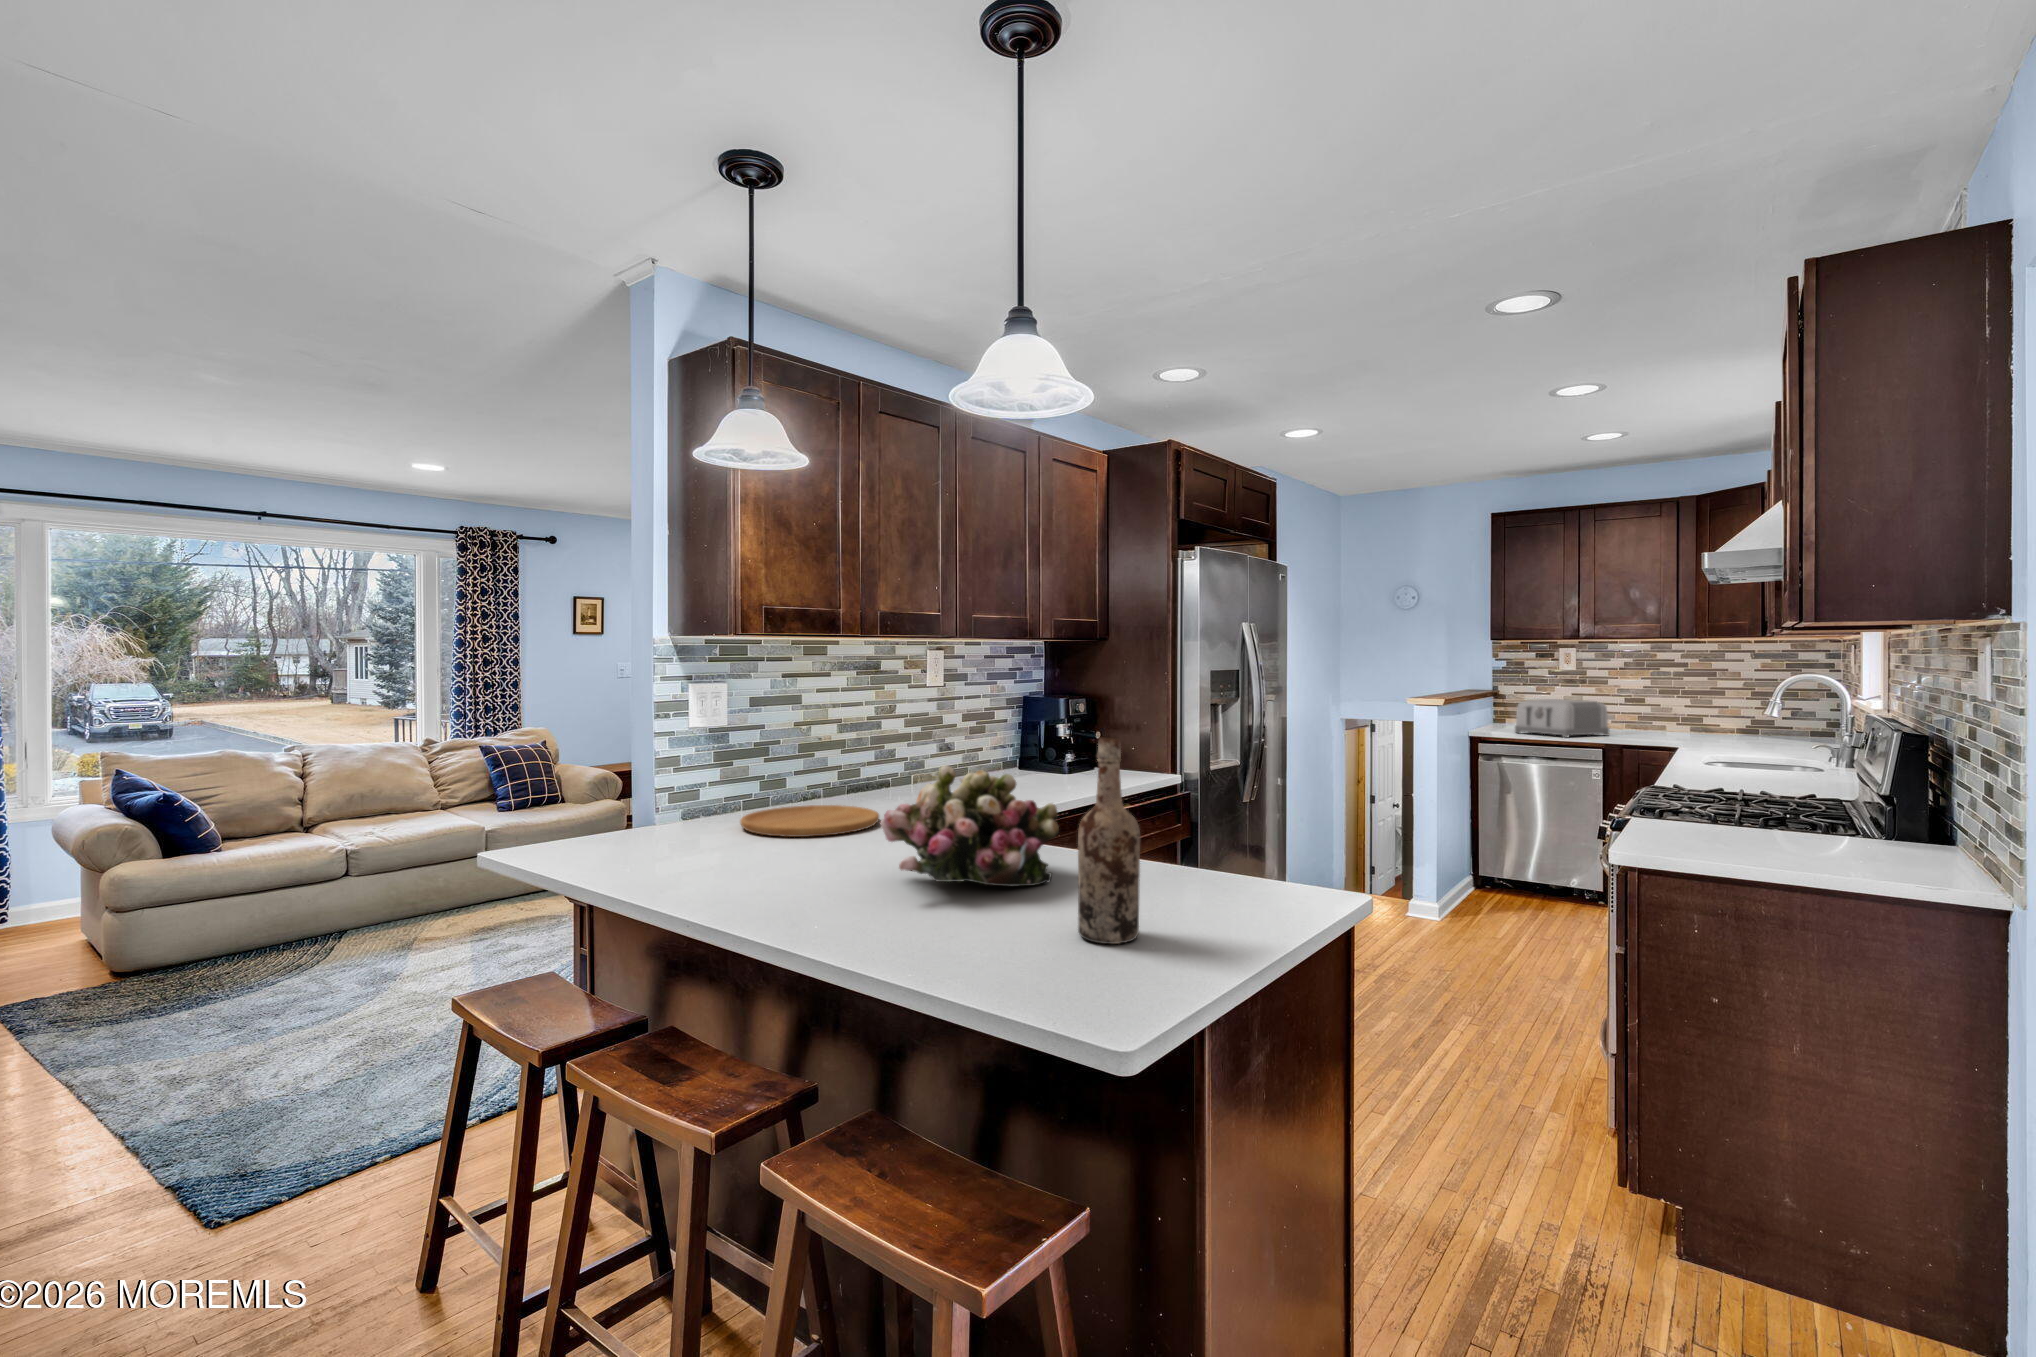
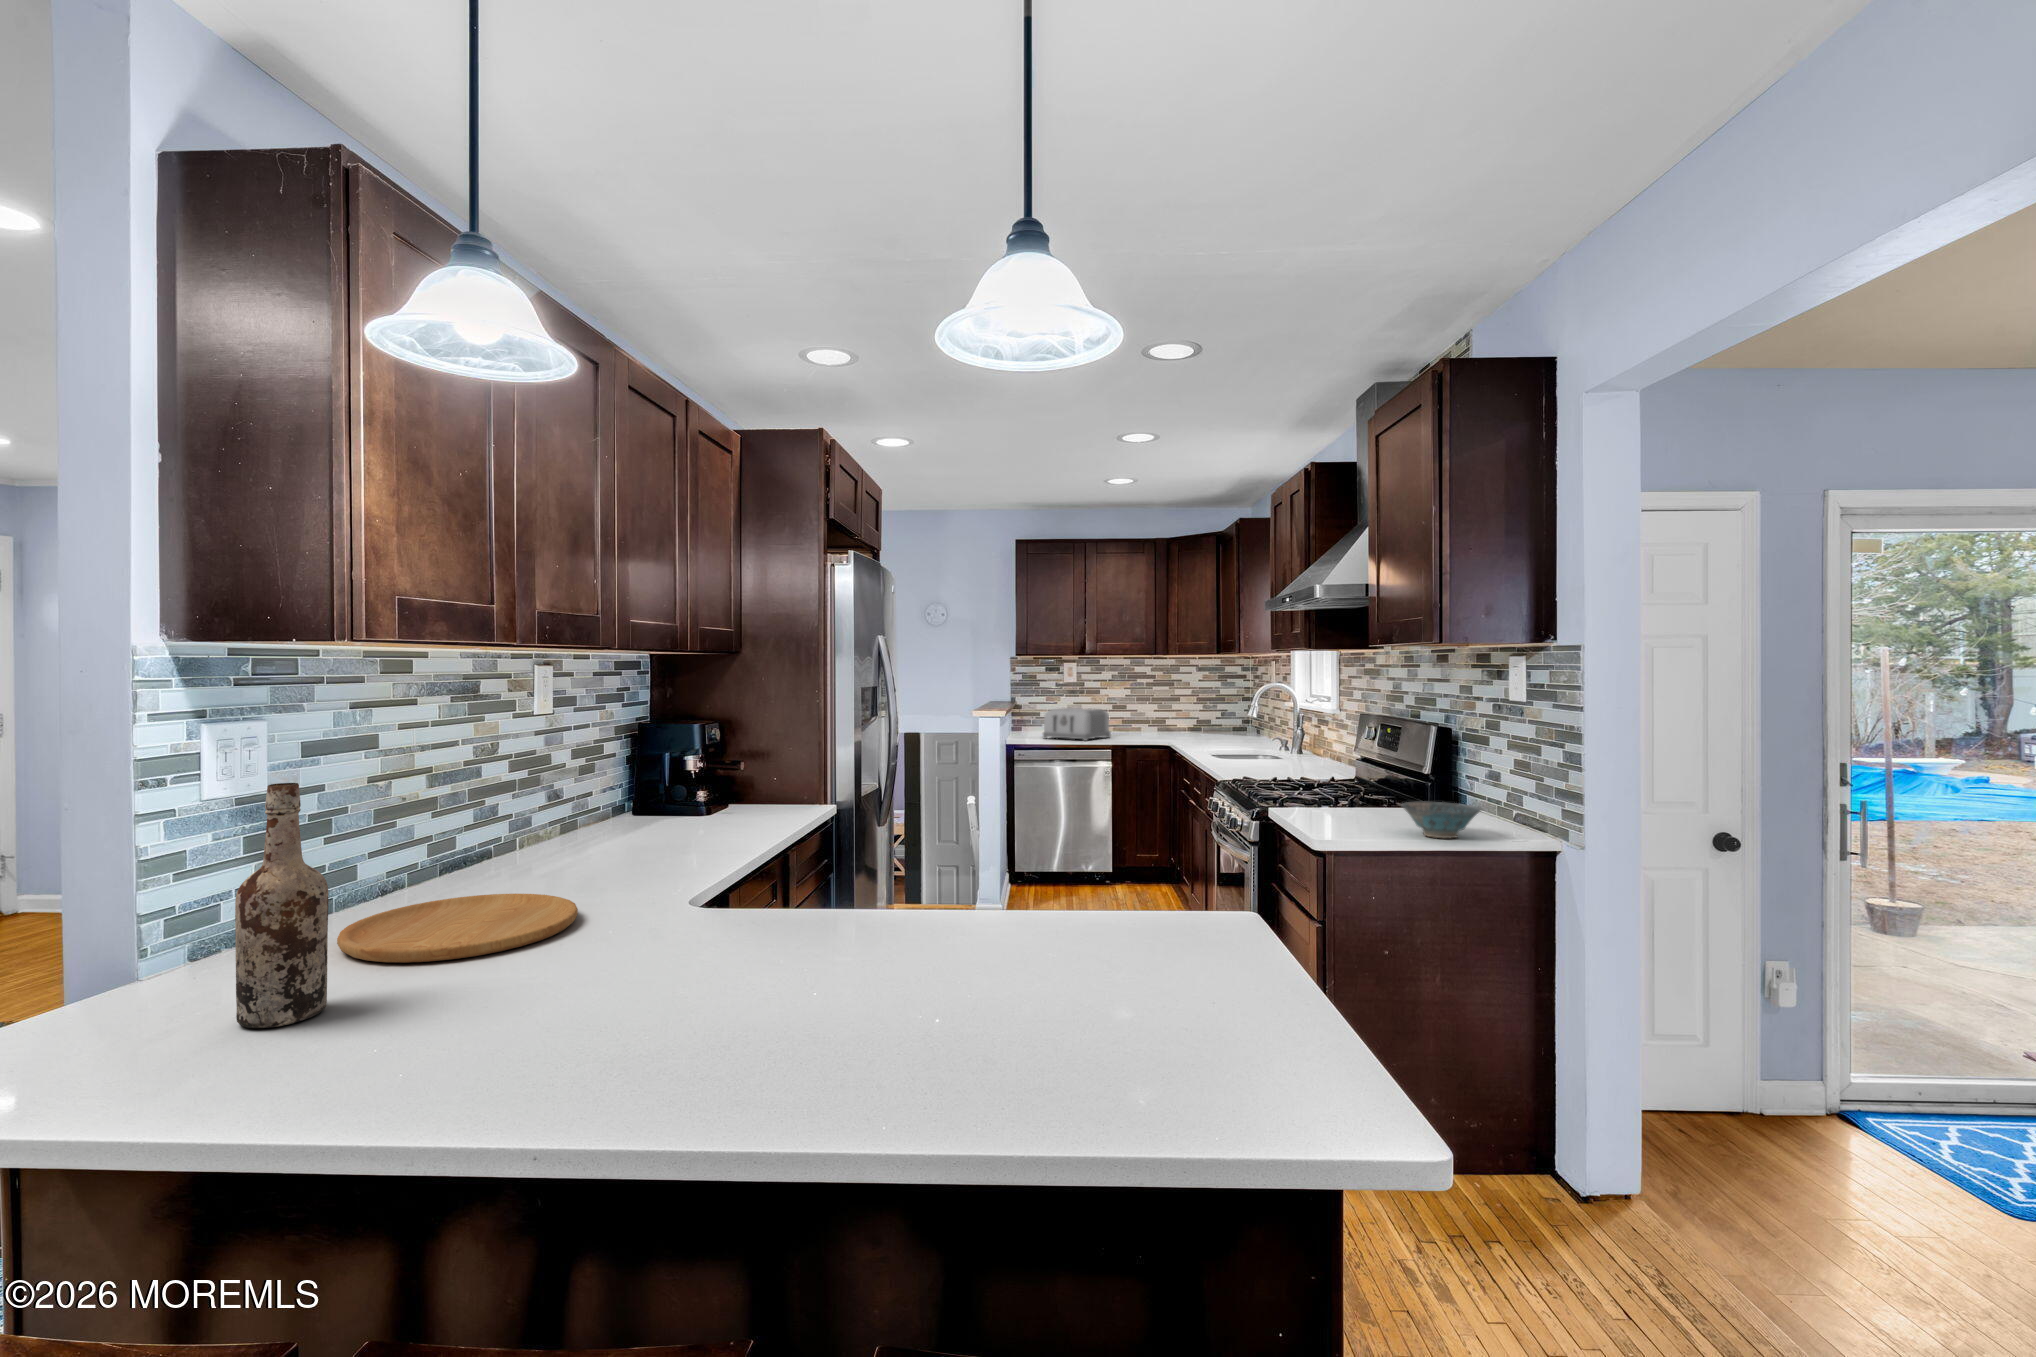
wine bottle: present [1078,737,1140,944] -> present [235,783,329,1028]
flower arrangement: present [880,765,1059,886] -> none [729,831,962,995]
ceramic bowl: none [1775,816,1904,866] -> present [1401,801,1481,838]

